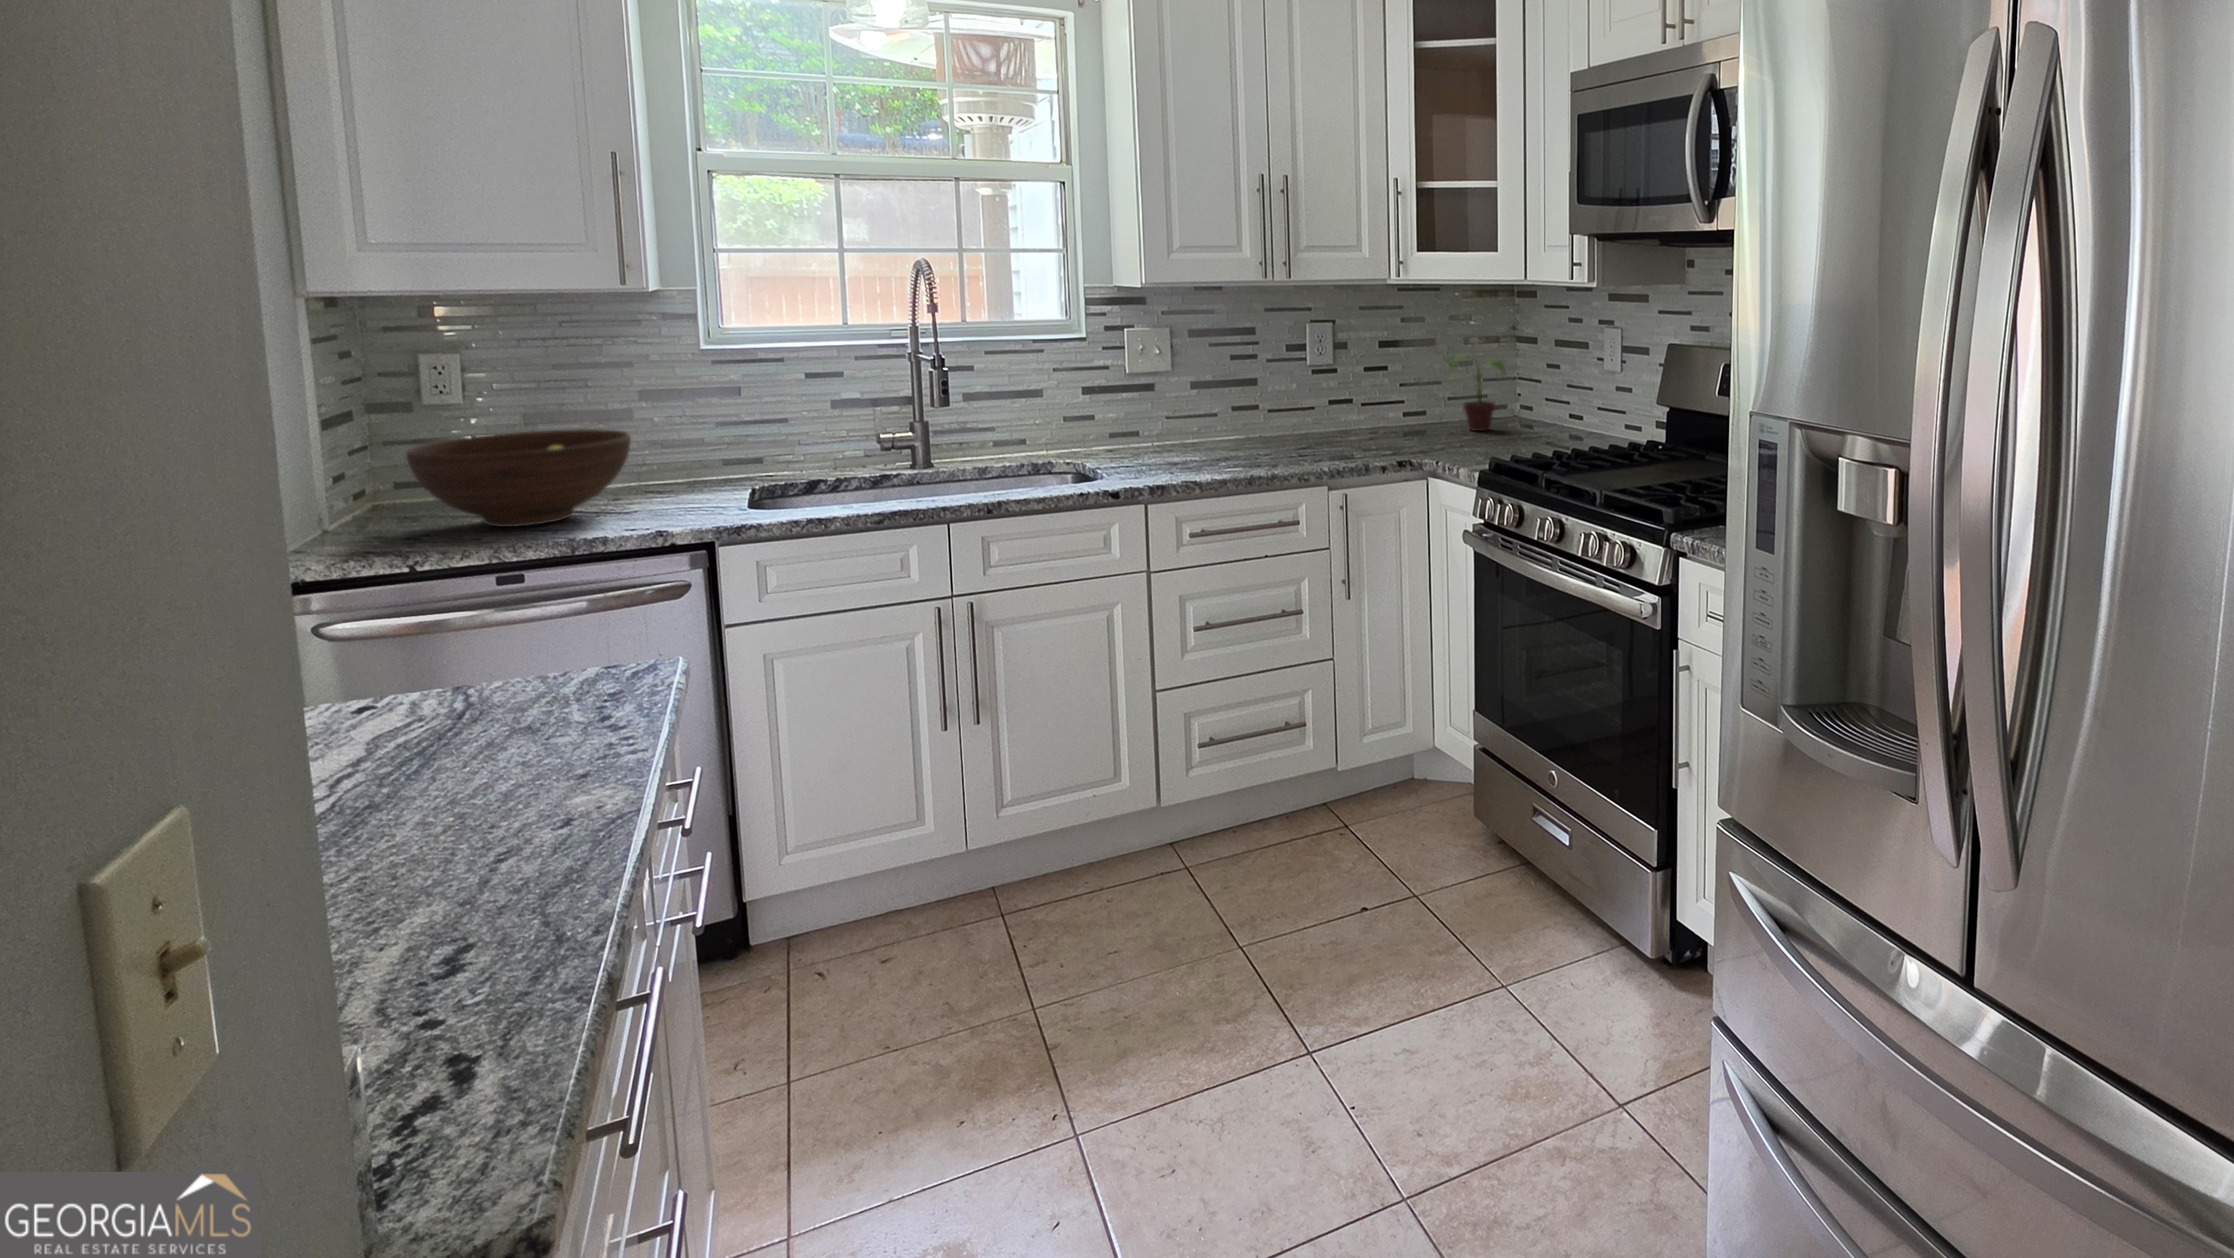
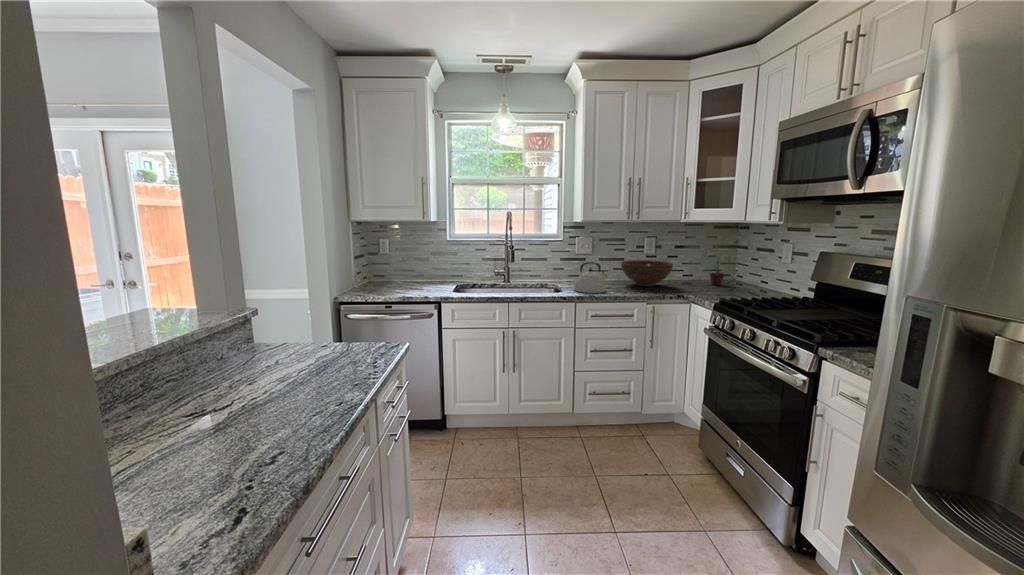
kettle: none [1133,393,1221,475] -> present [574,262,607,293]
fruit bowl: present [406,429,631,527] -> present [621,260,673,286]

